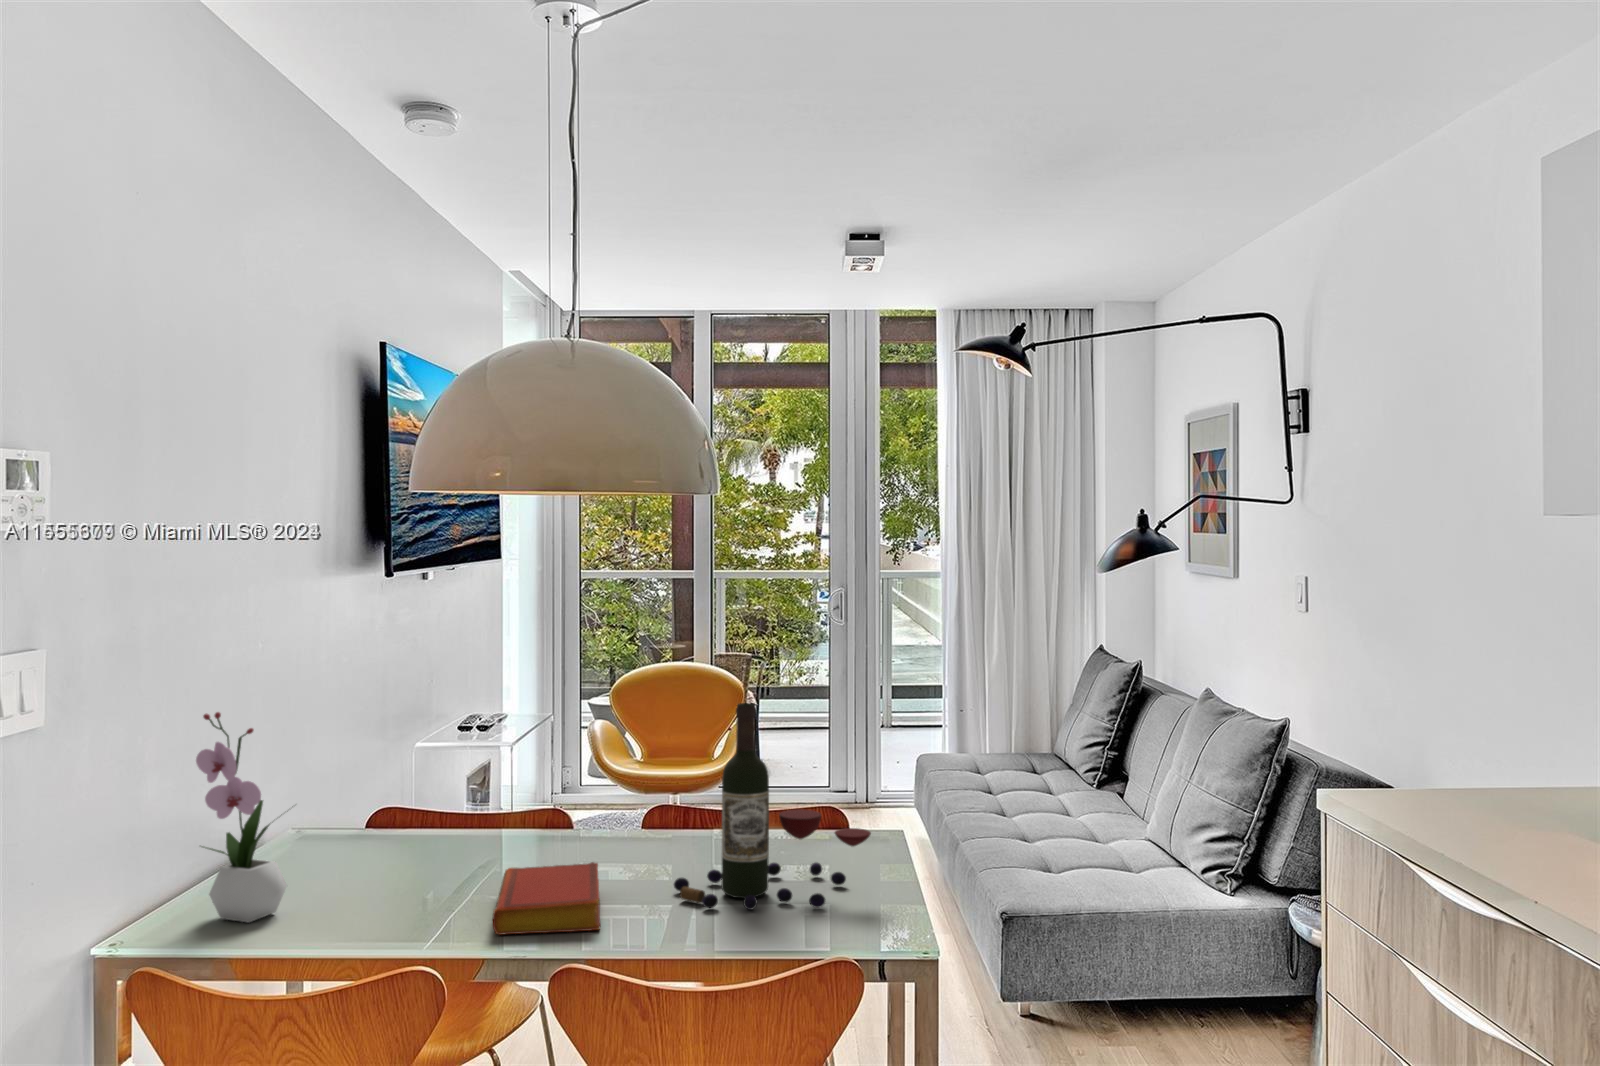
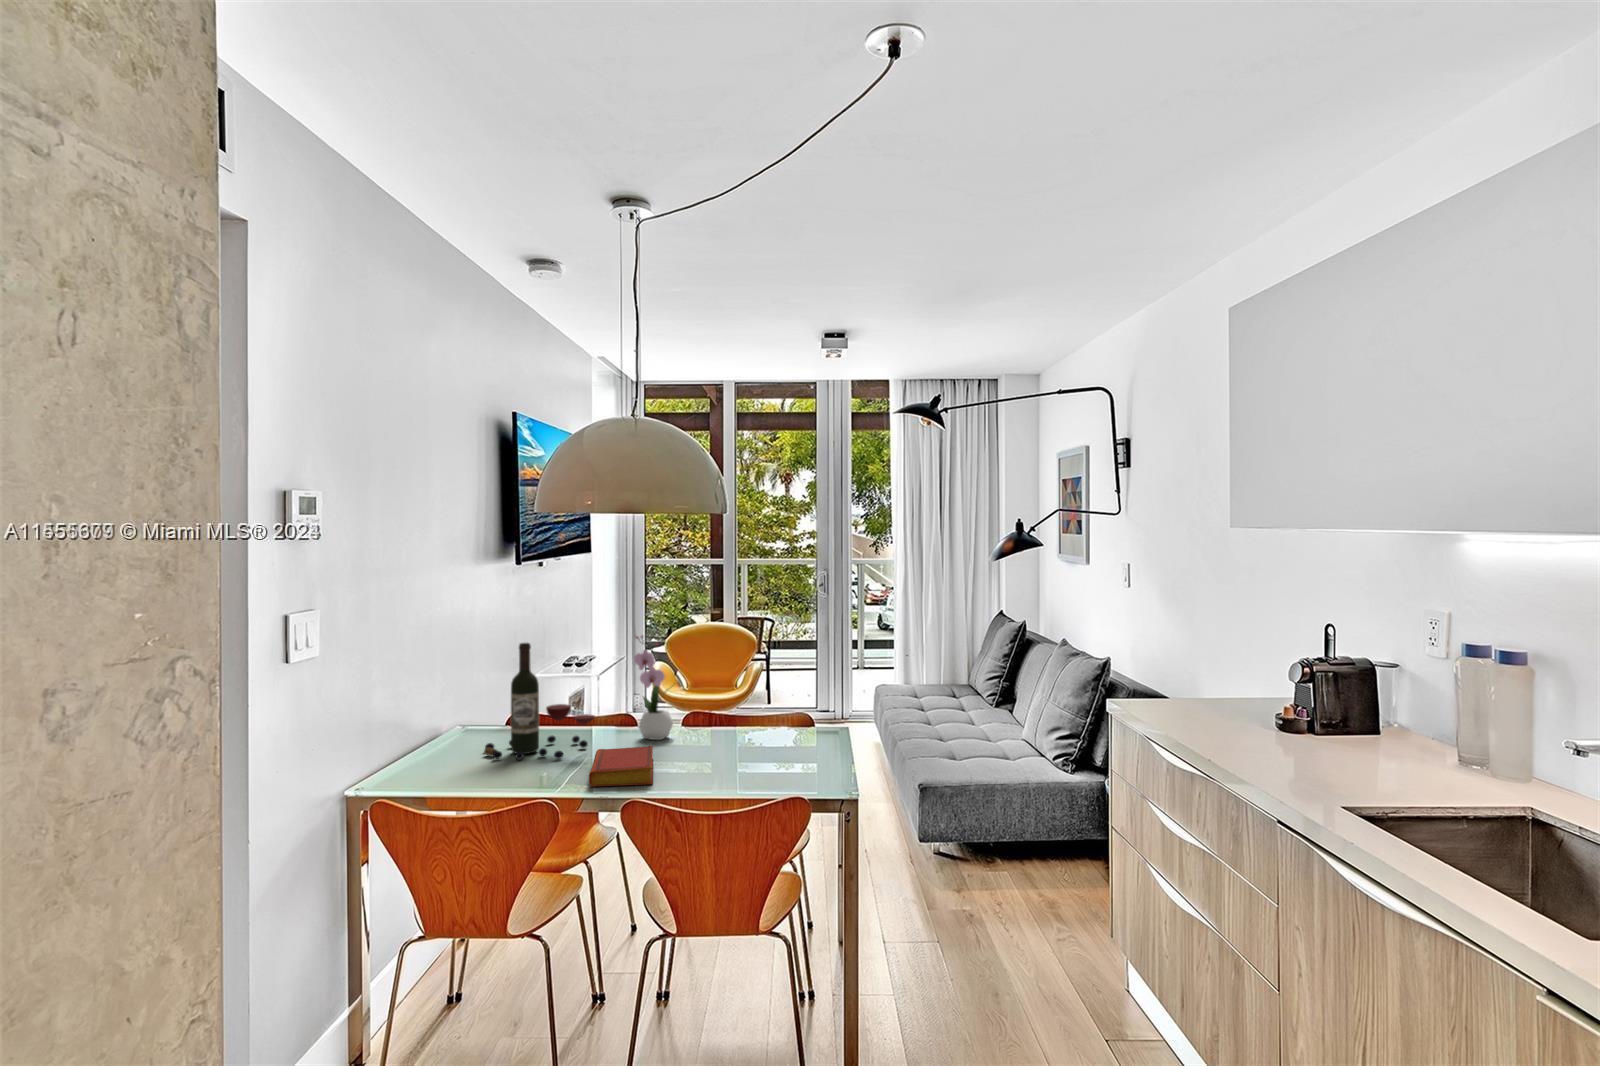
wine bottle: present [674,703,871,910] -> present [484,643,595,760]
flower arrangement: present [196,712,287,922] -> present [634,636,673,740]

